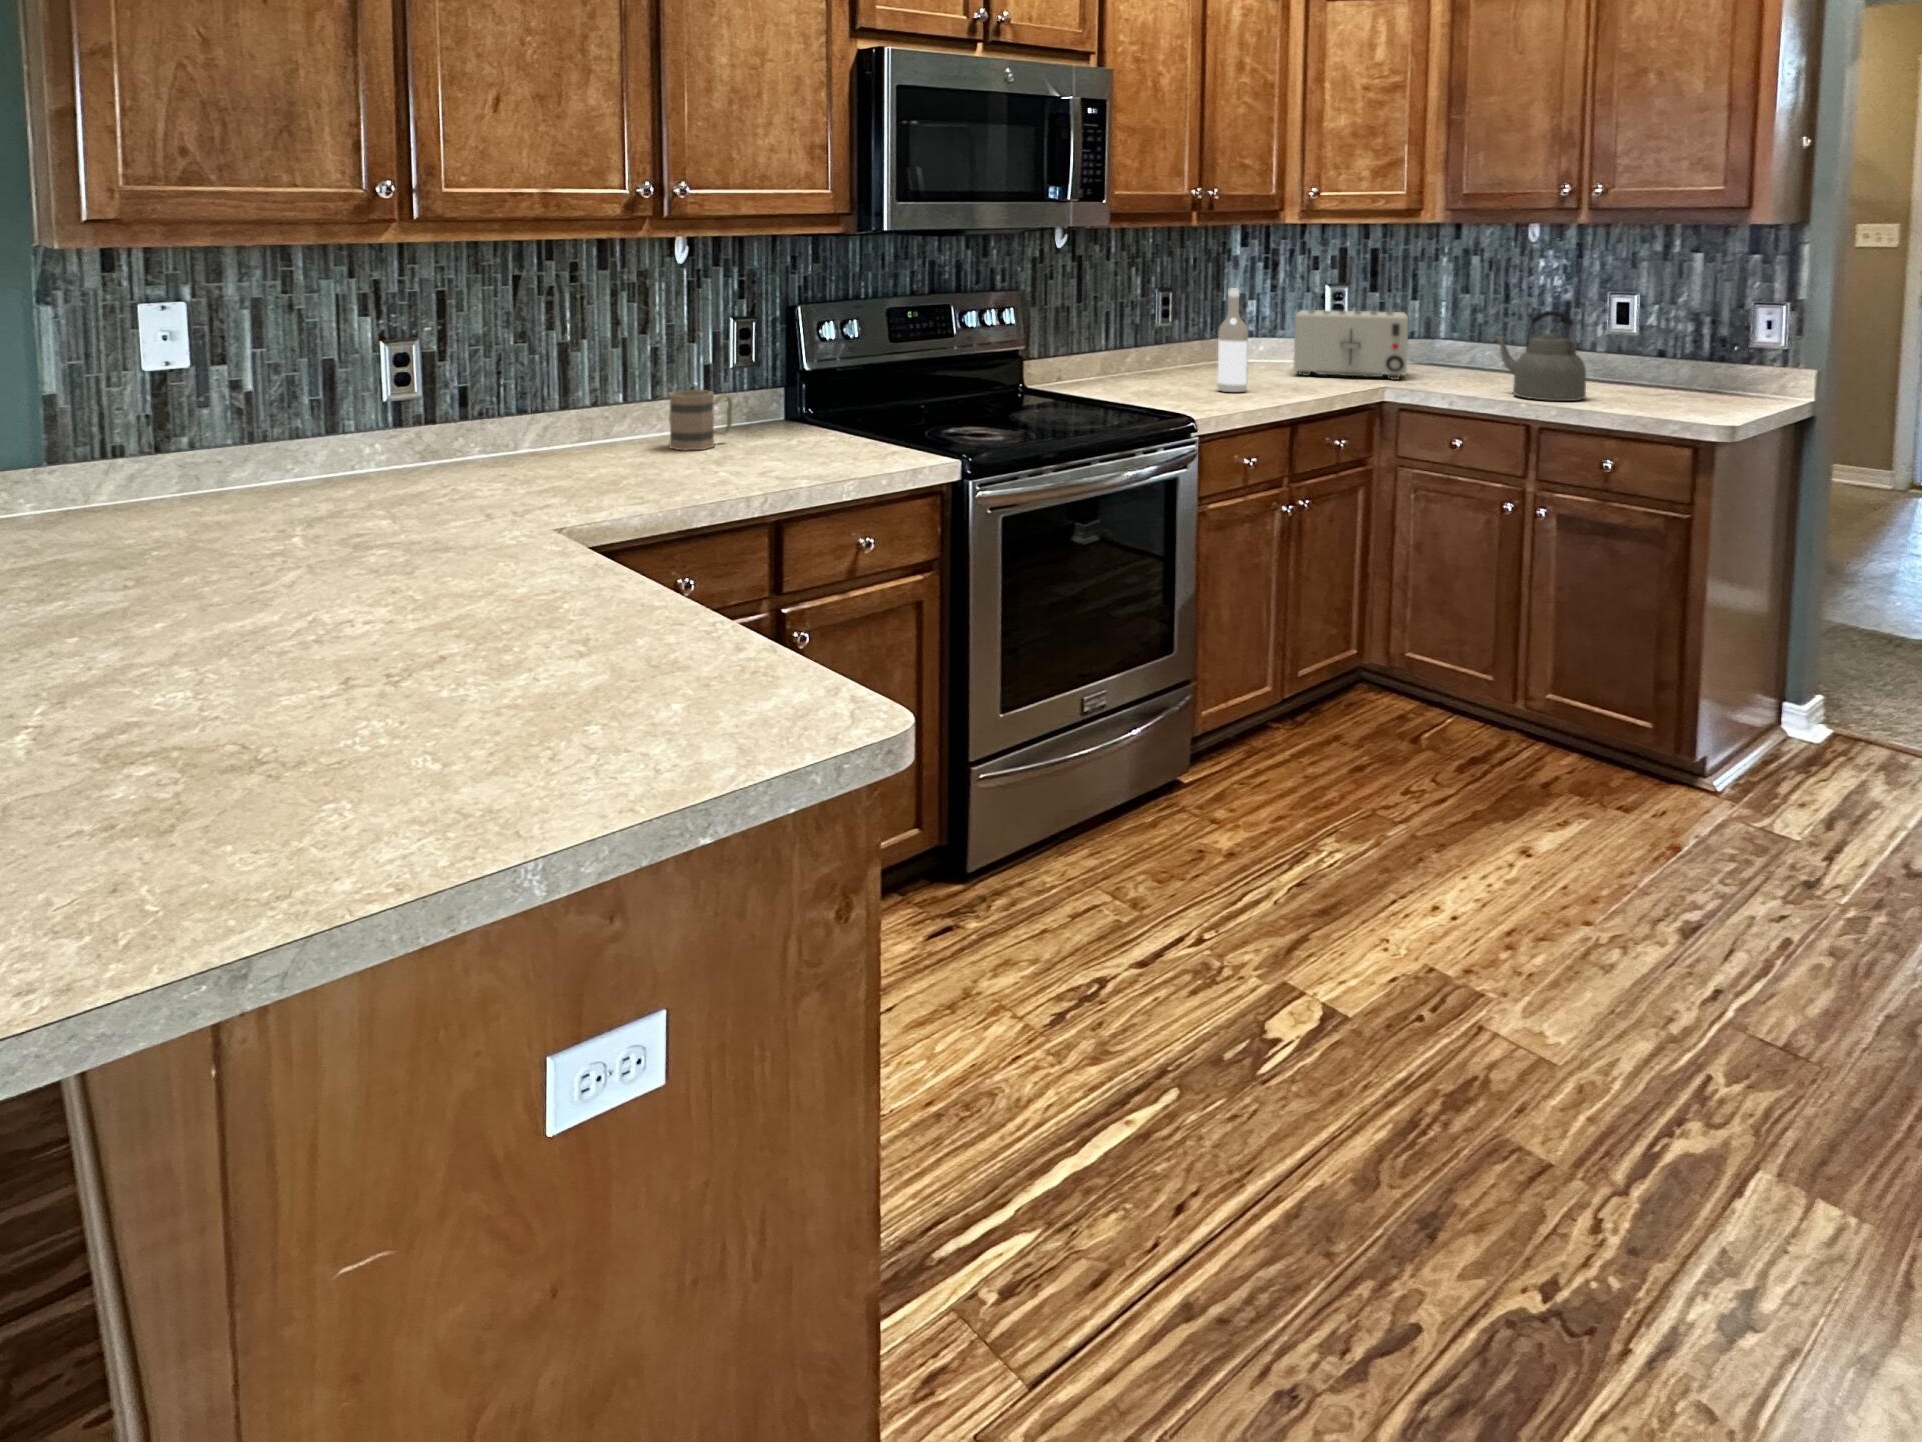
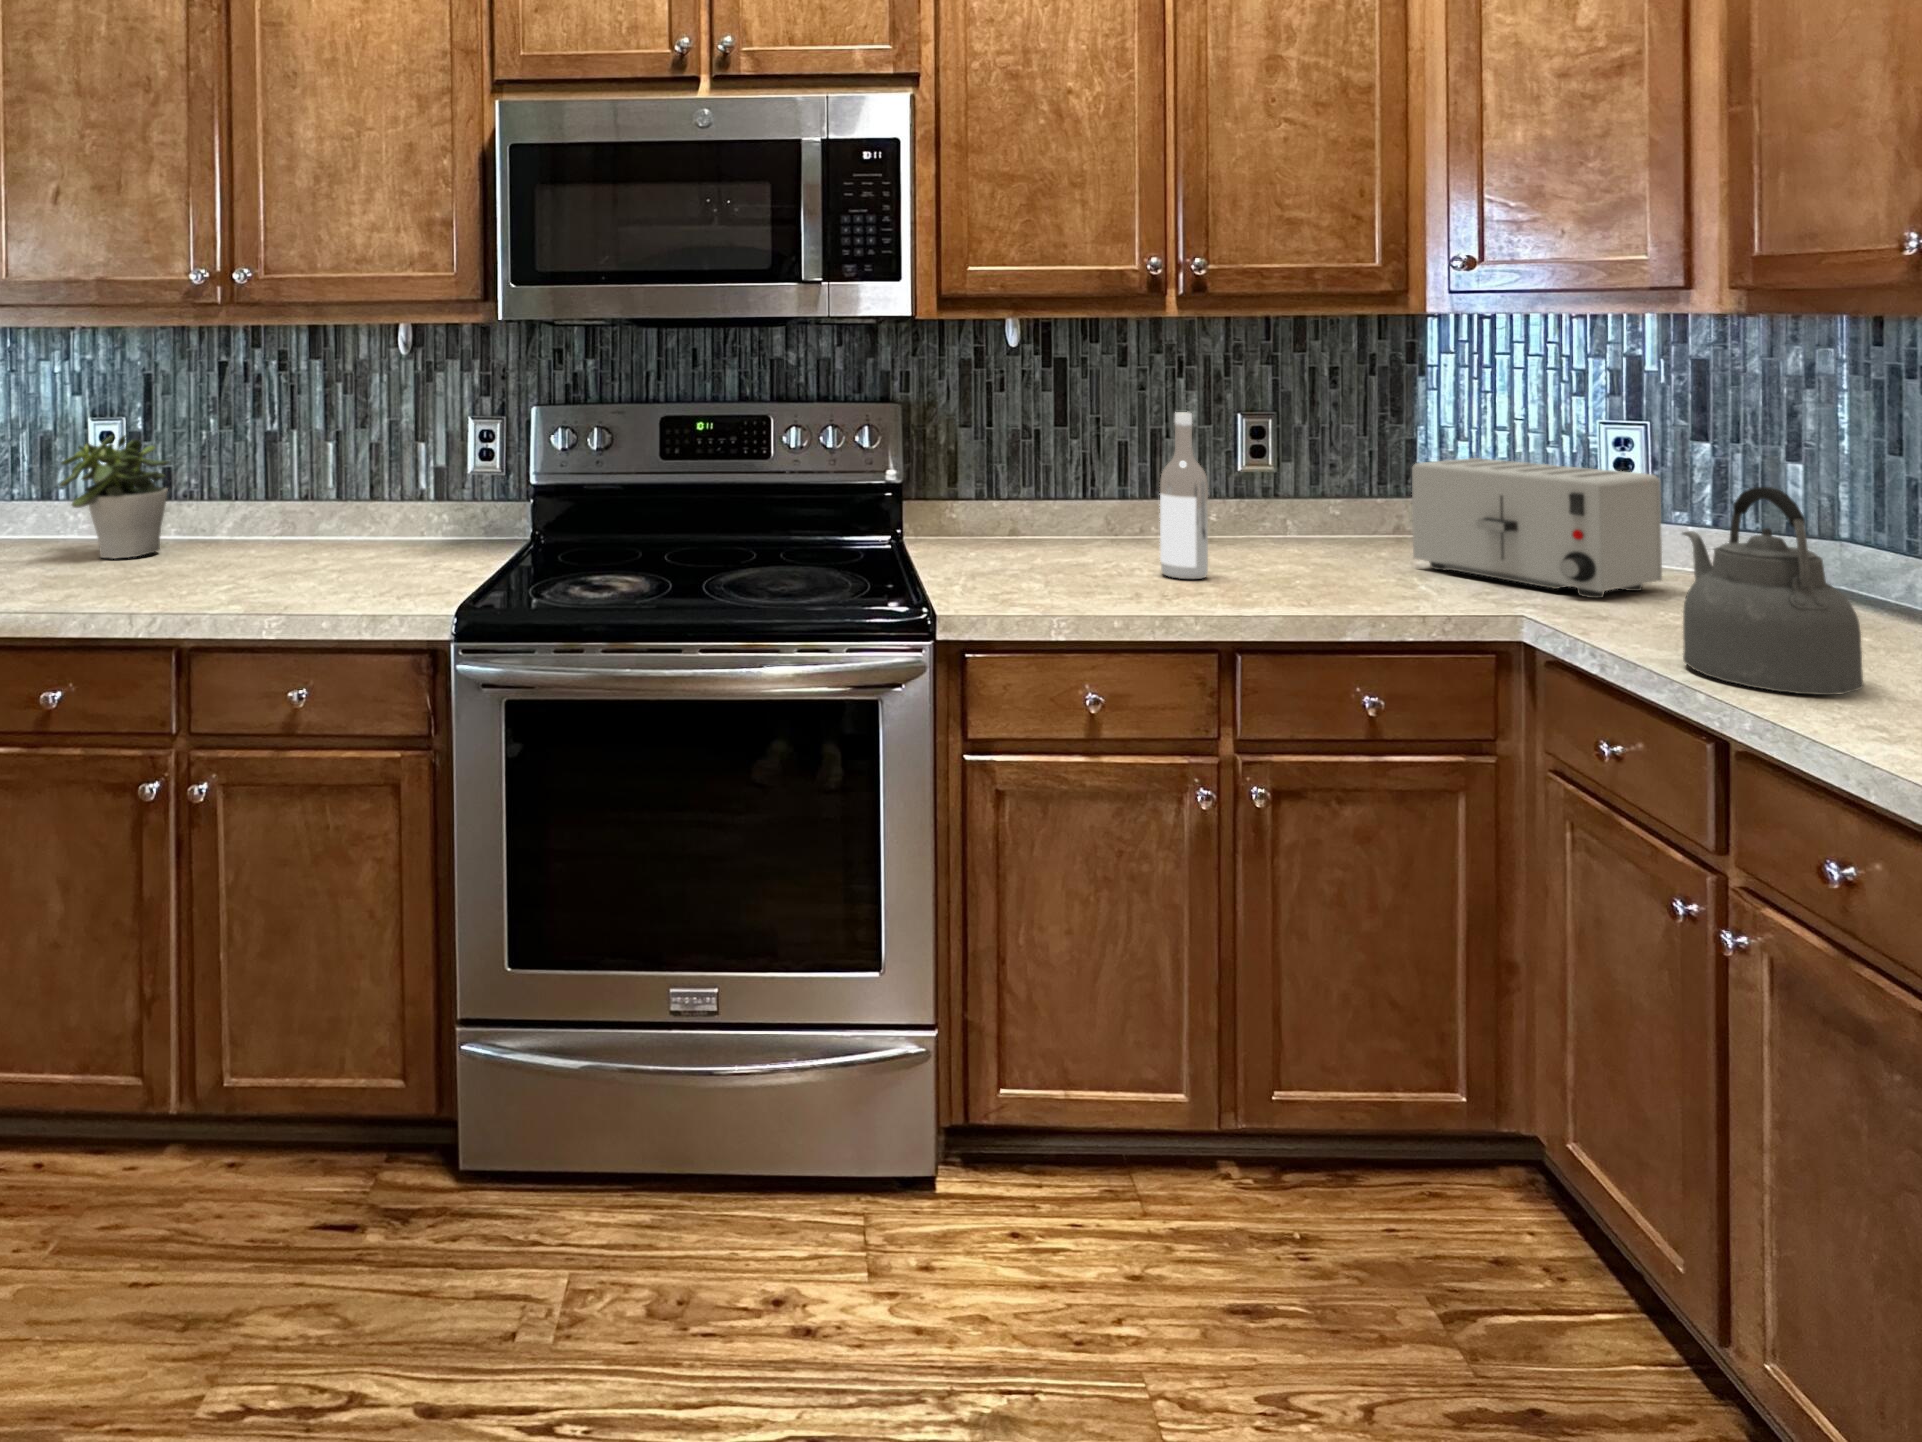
potted plant: none [471,351,586,477] -> present [59,435,169,559]
mug: present [669,390,733,451] -> none [301,489,375,555]

